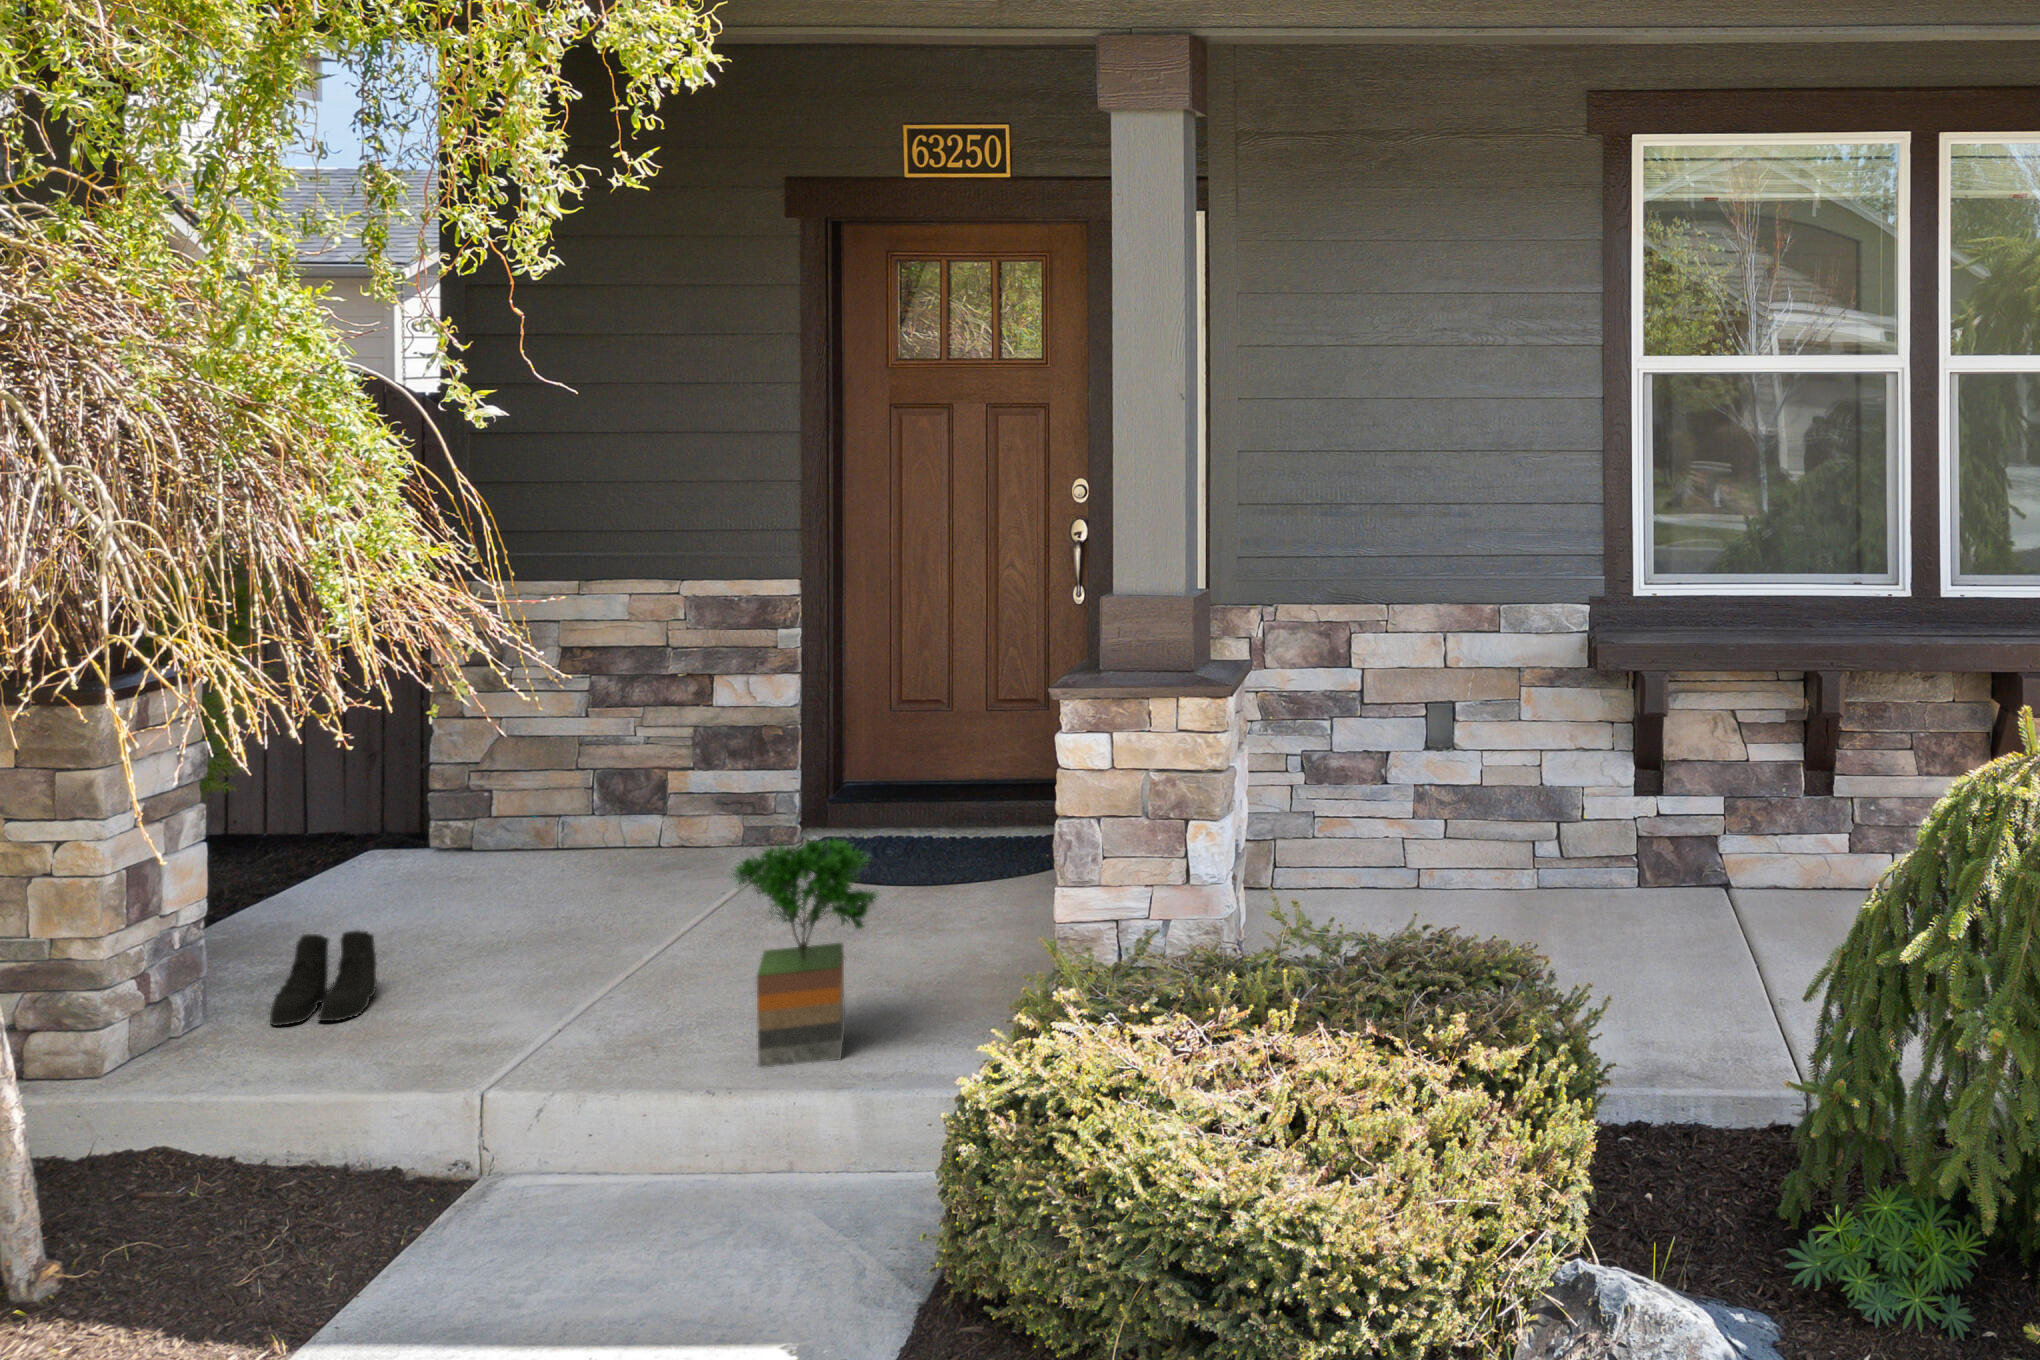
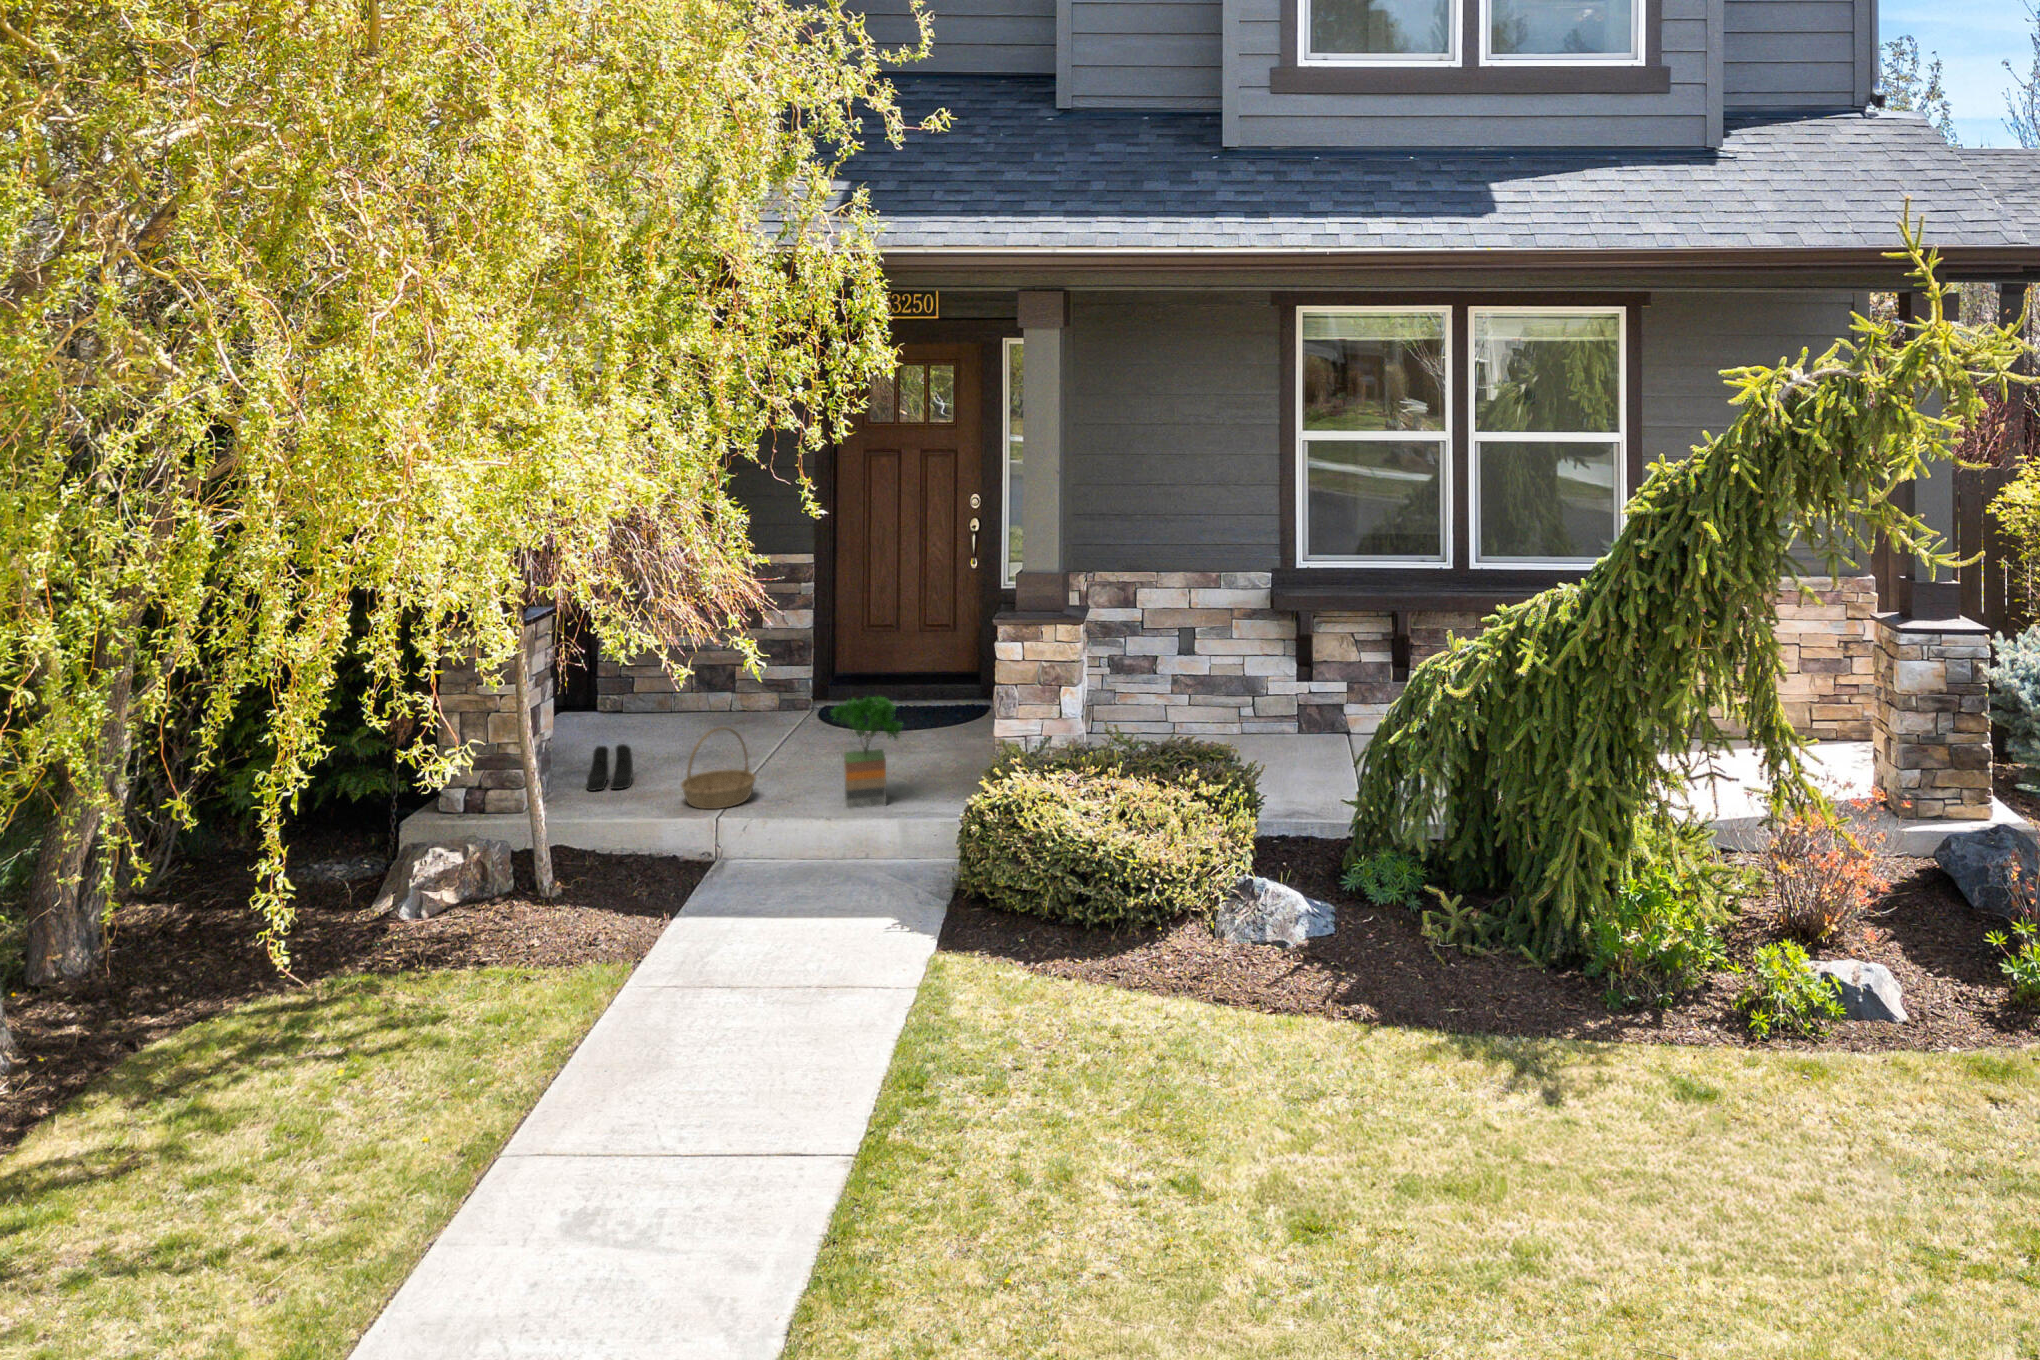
basket: none [430,902,591,1070] -> present [681,727,756,809]

